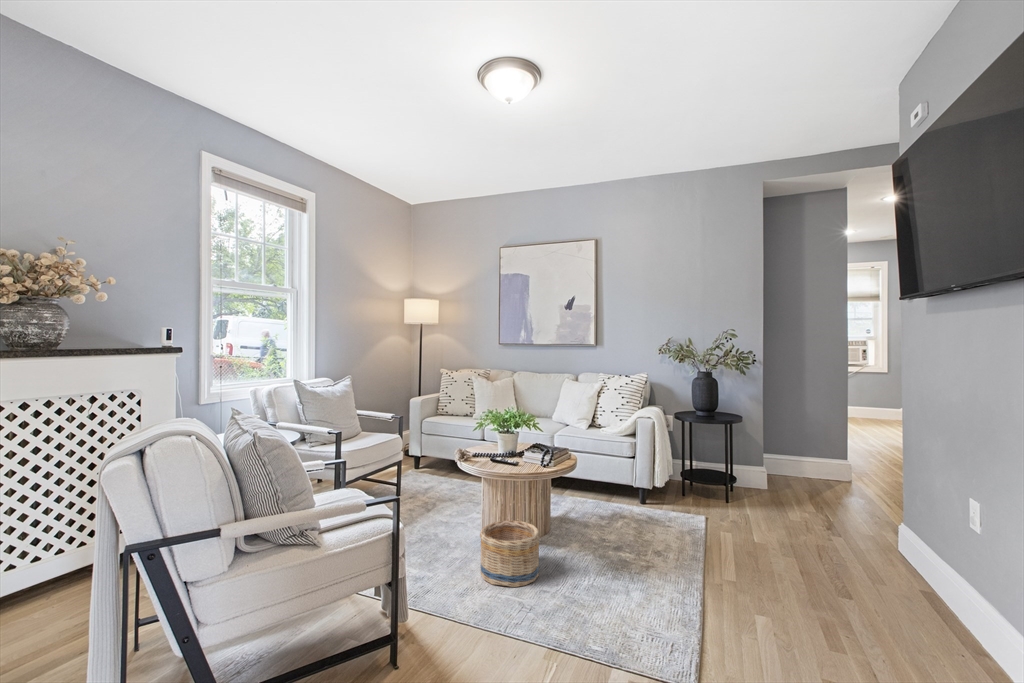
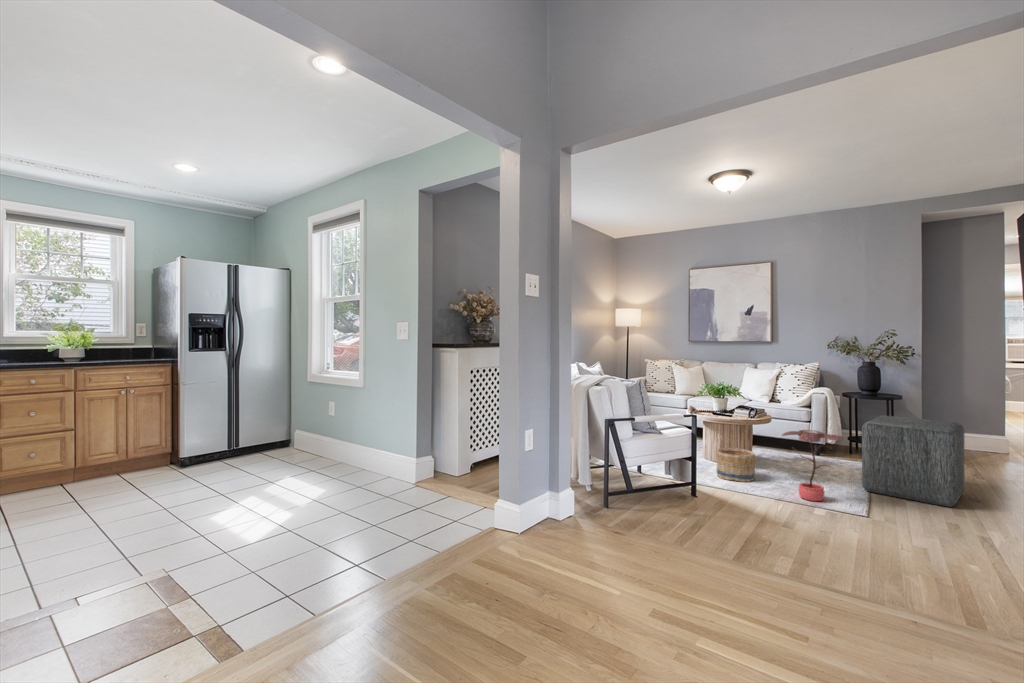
ottoman: none [694,457,829,619] -> present [862,416,965,507]
potted plant: none [568,500,664,635] -> present [782,430,843,501]

